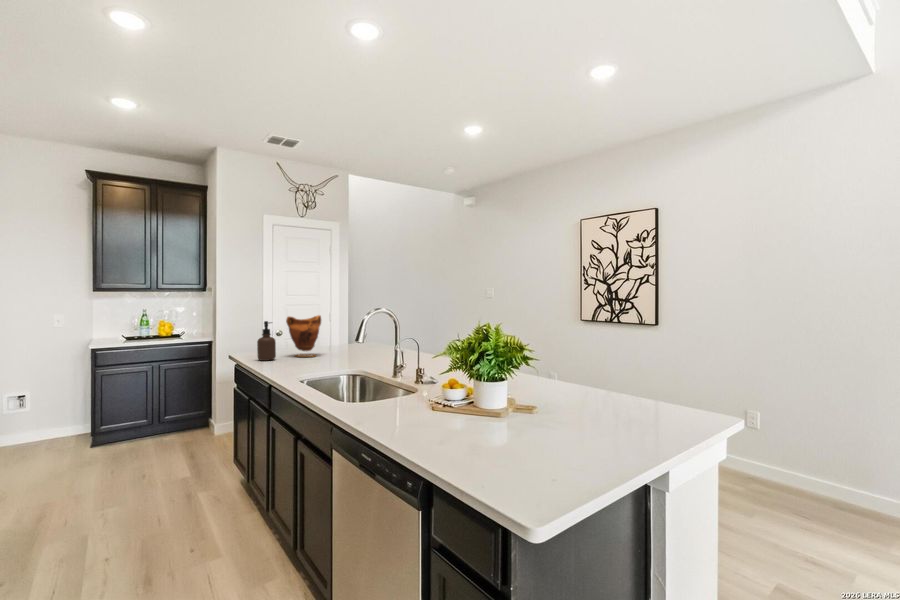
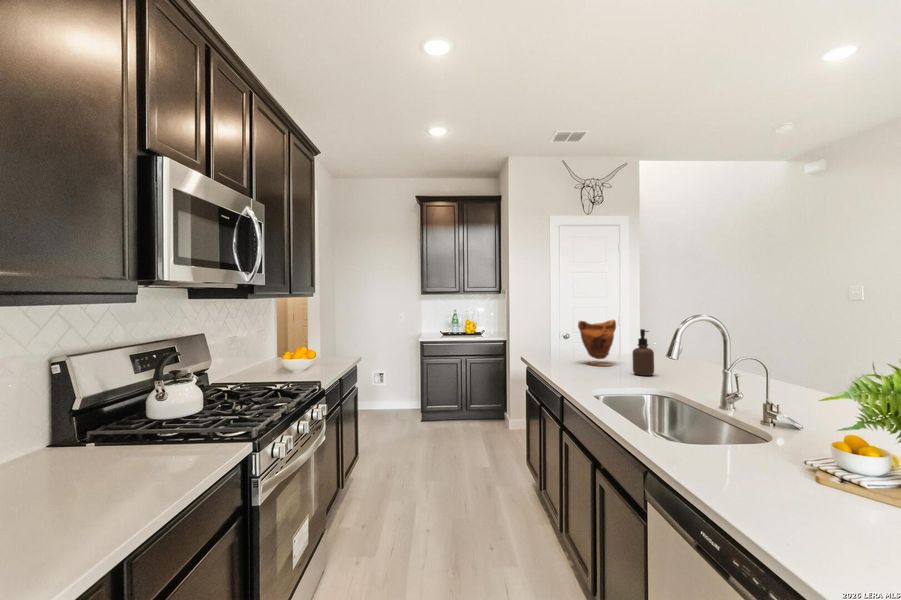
soap dispenser: present [257,321,276,361] -> present [633,329,654,376]

